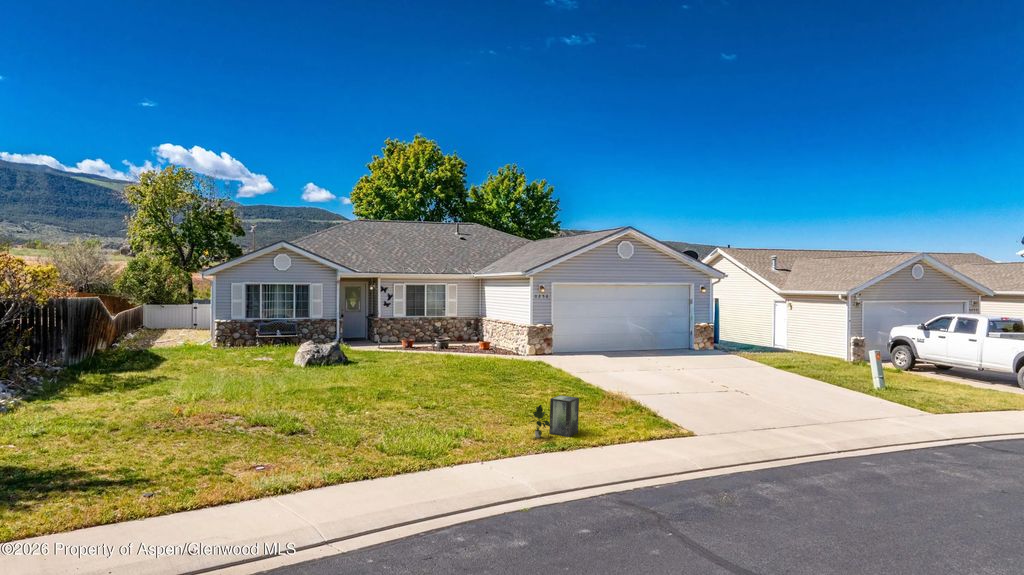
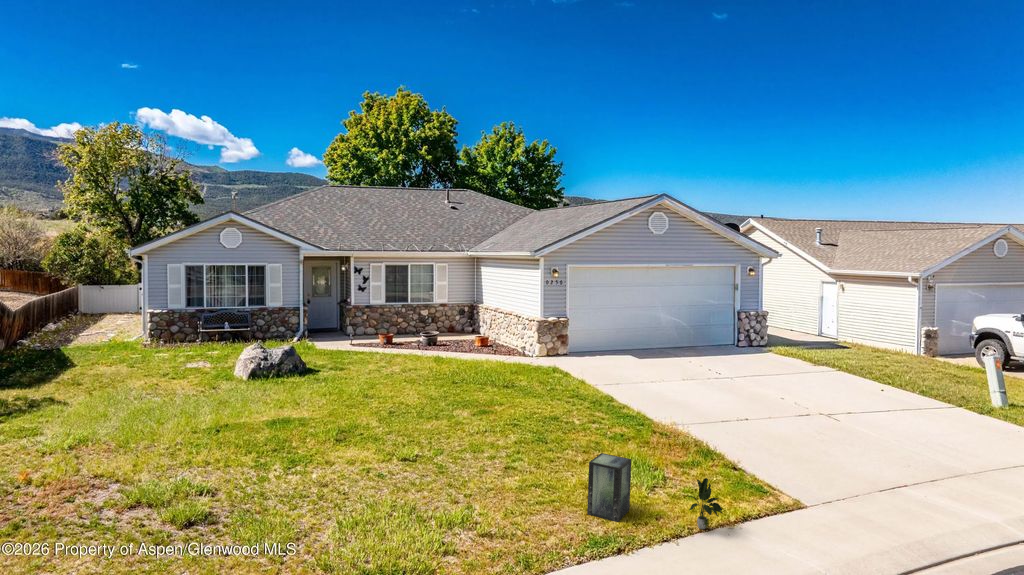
potted plant: present [529,405,551,438] -> present [689,478,722,529]

